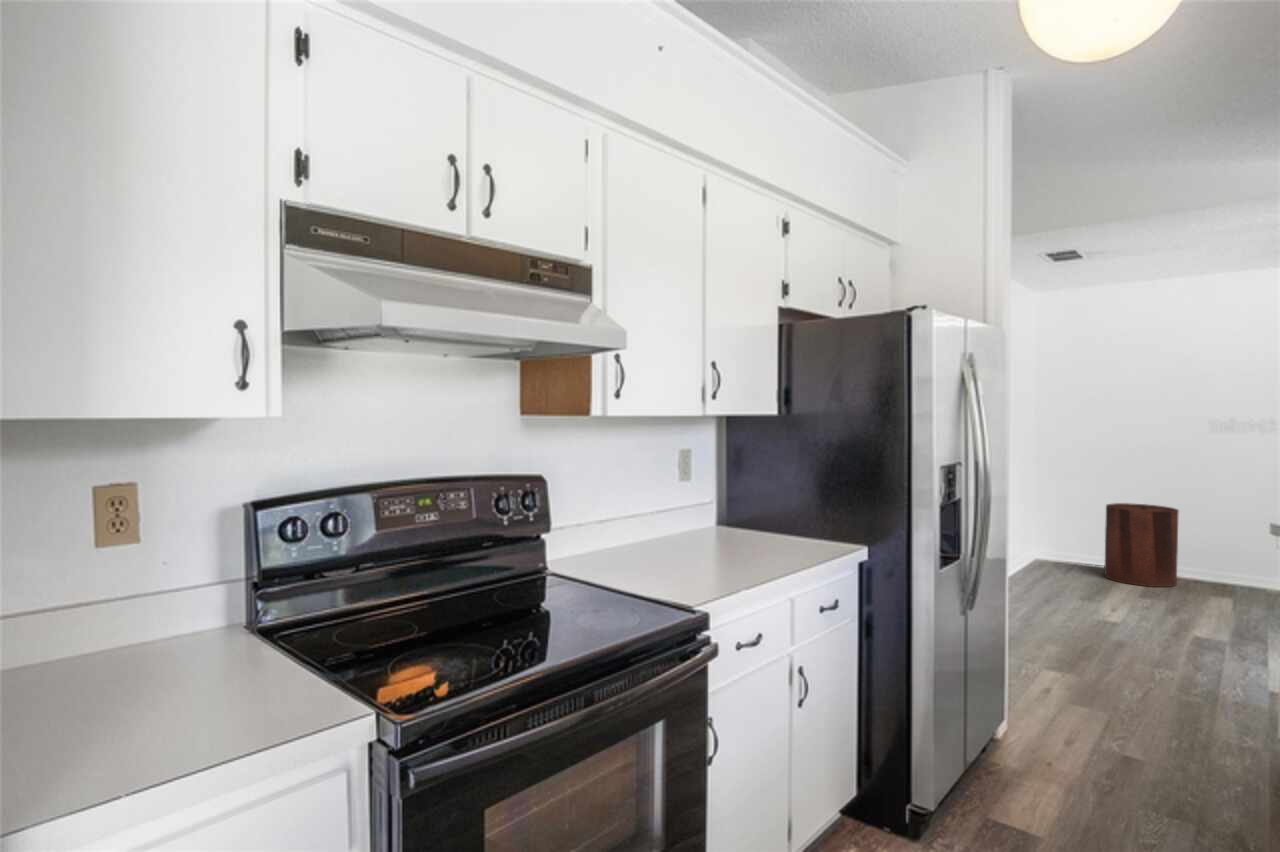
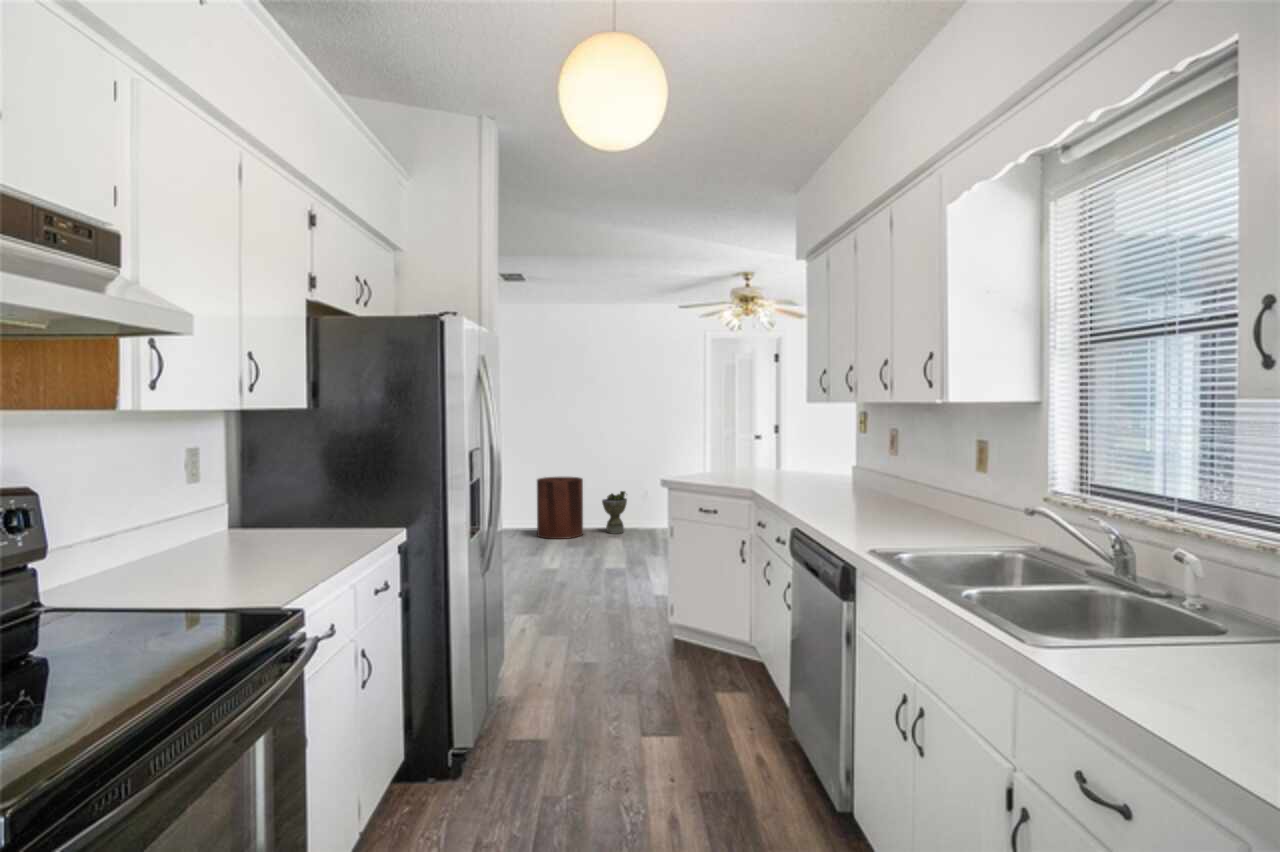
planter: none [1211,533,1257,593] -> present [602,491,627,534]

